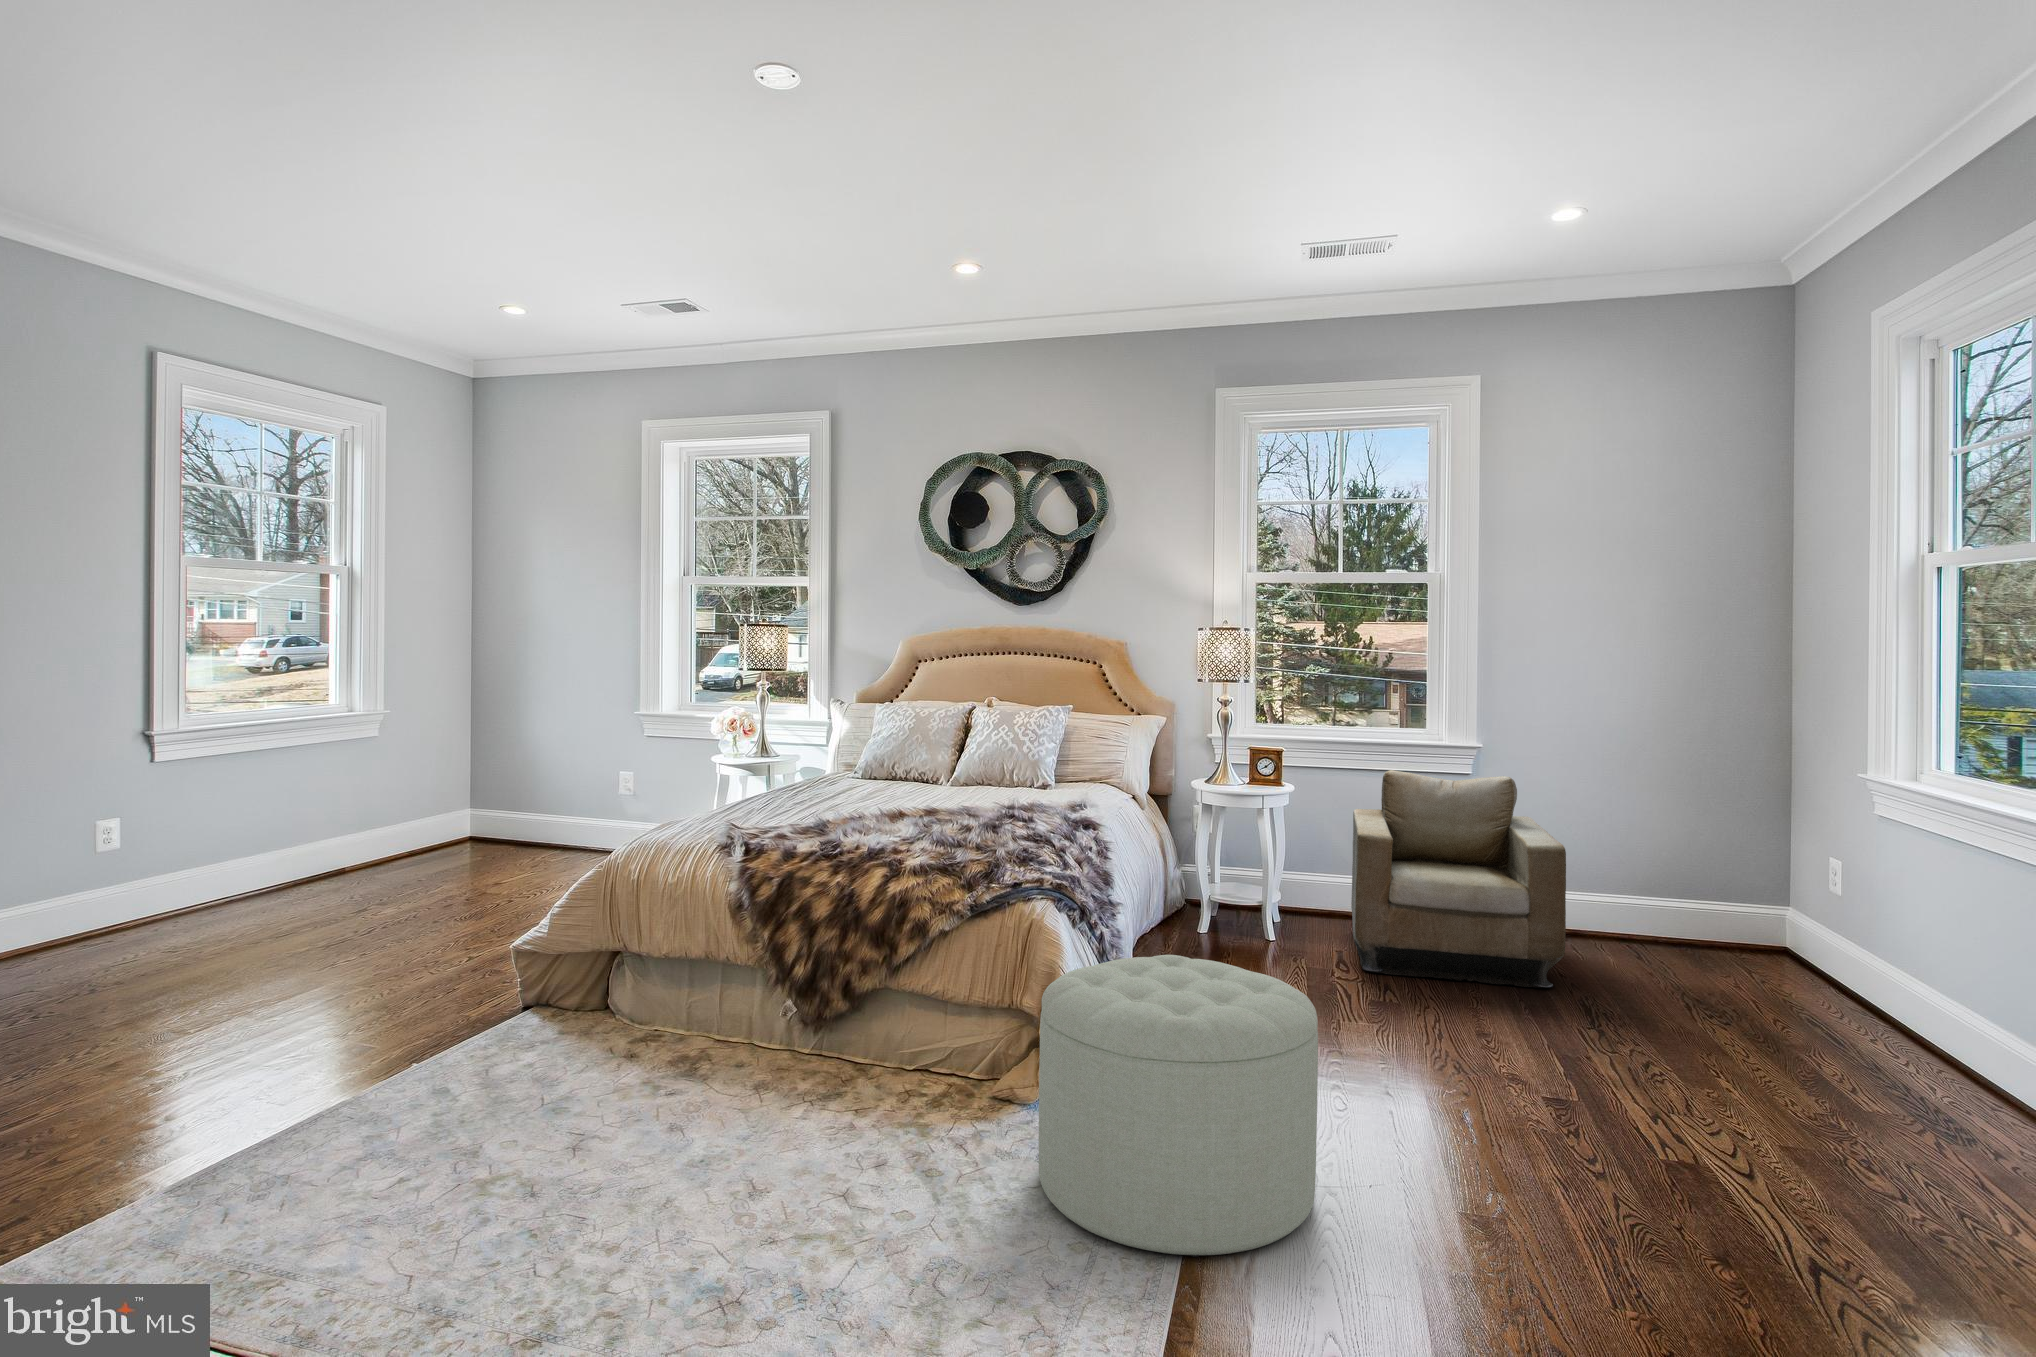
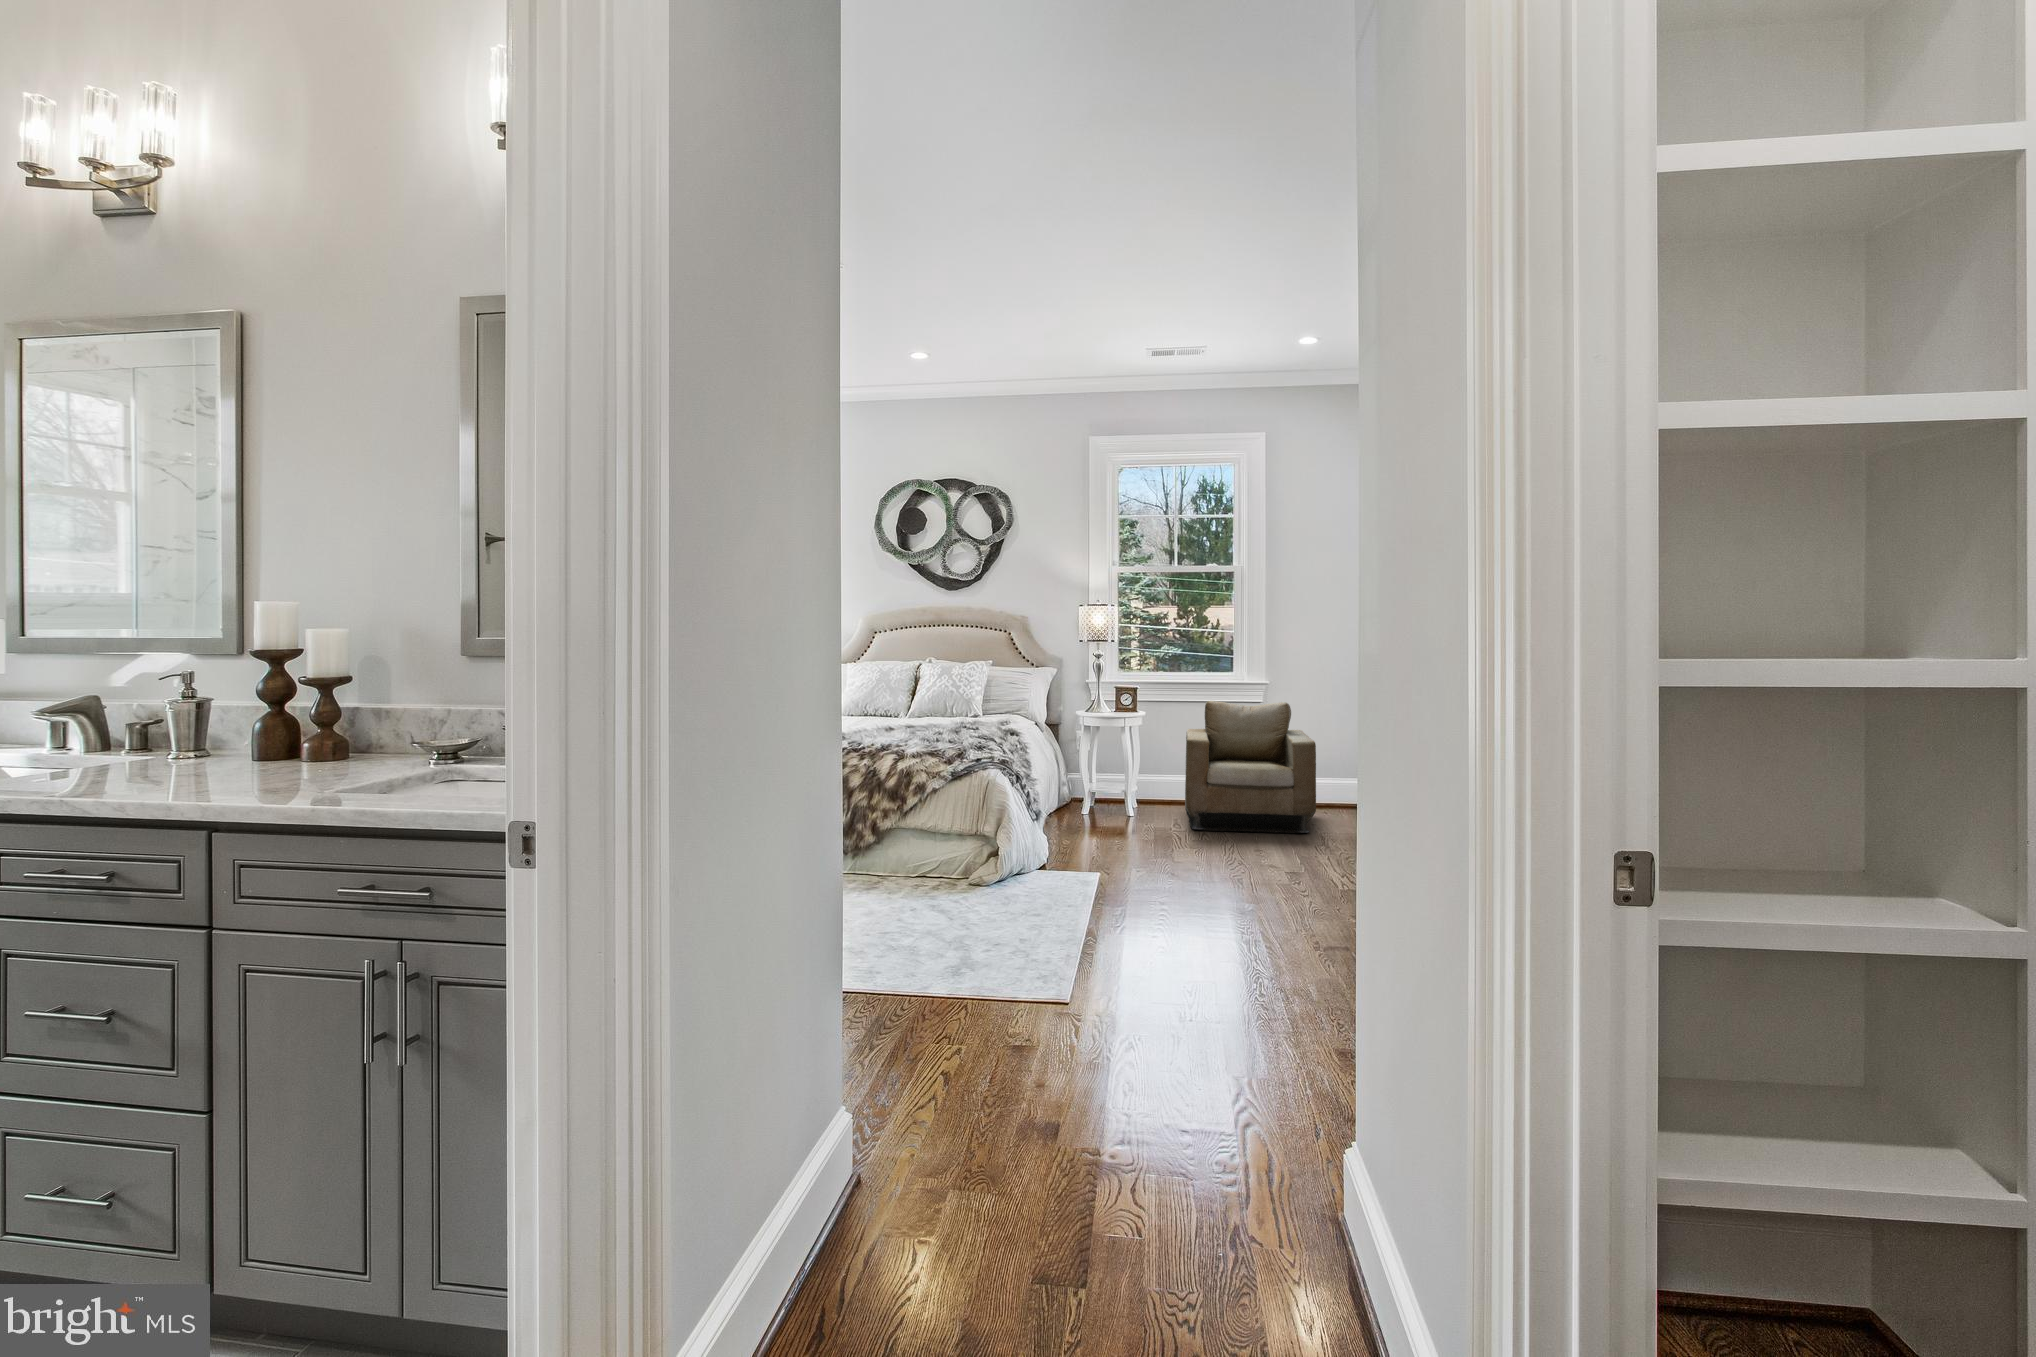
ottoman: present [1039,955,1318,1257] -> none [1004,792,1155,933]

